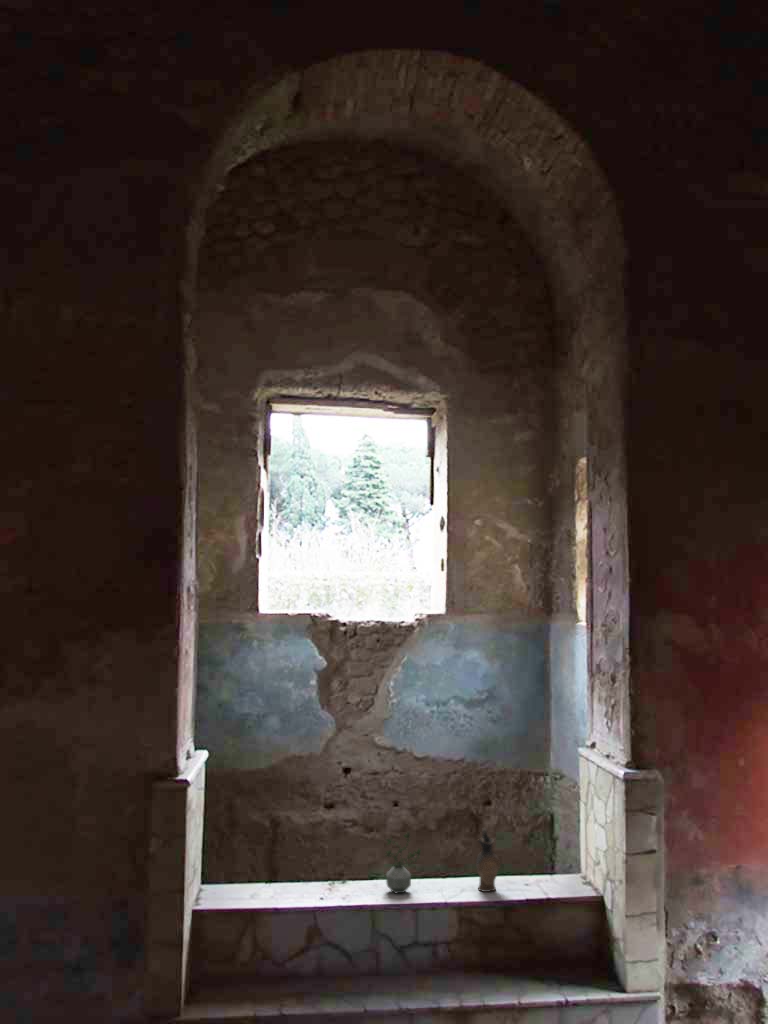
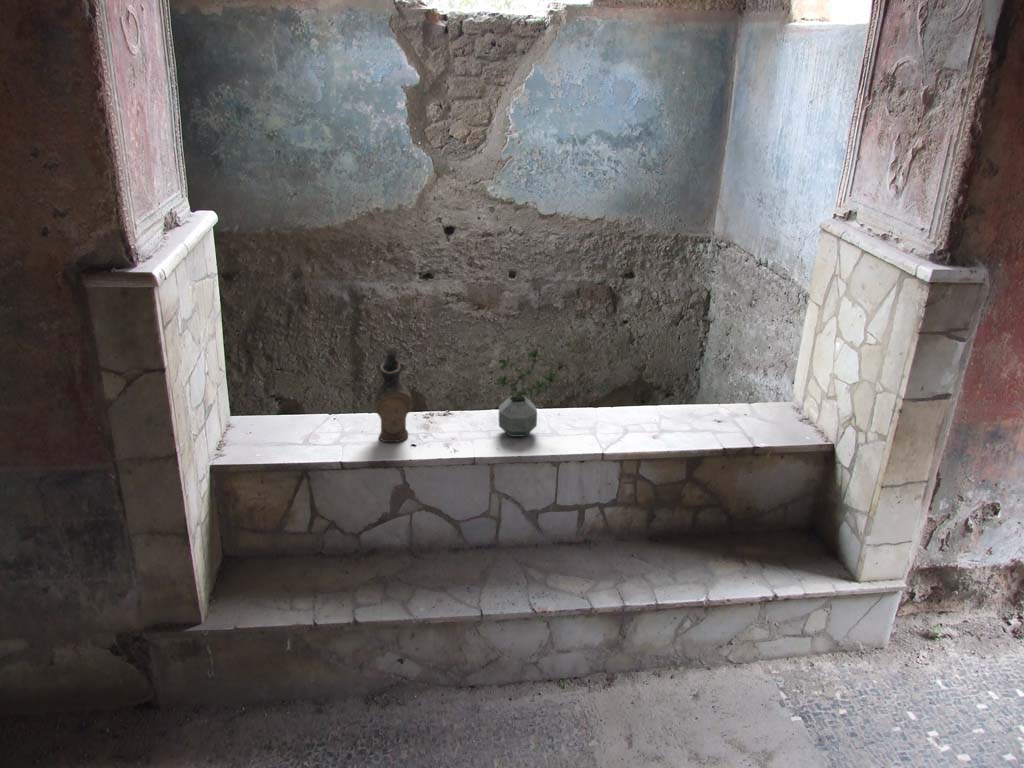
ceramic pitcher: present [476,828,501,892] -> present [374,345,413,442]

